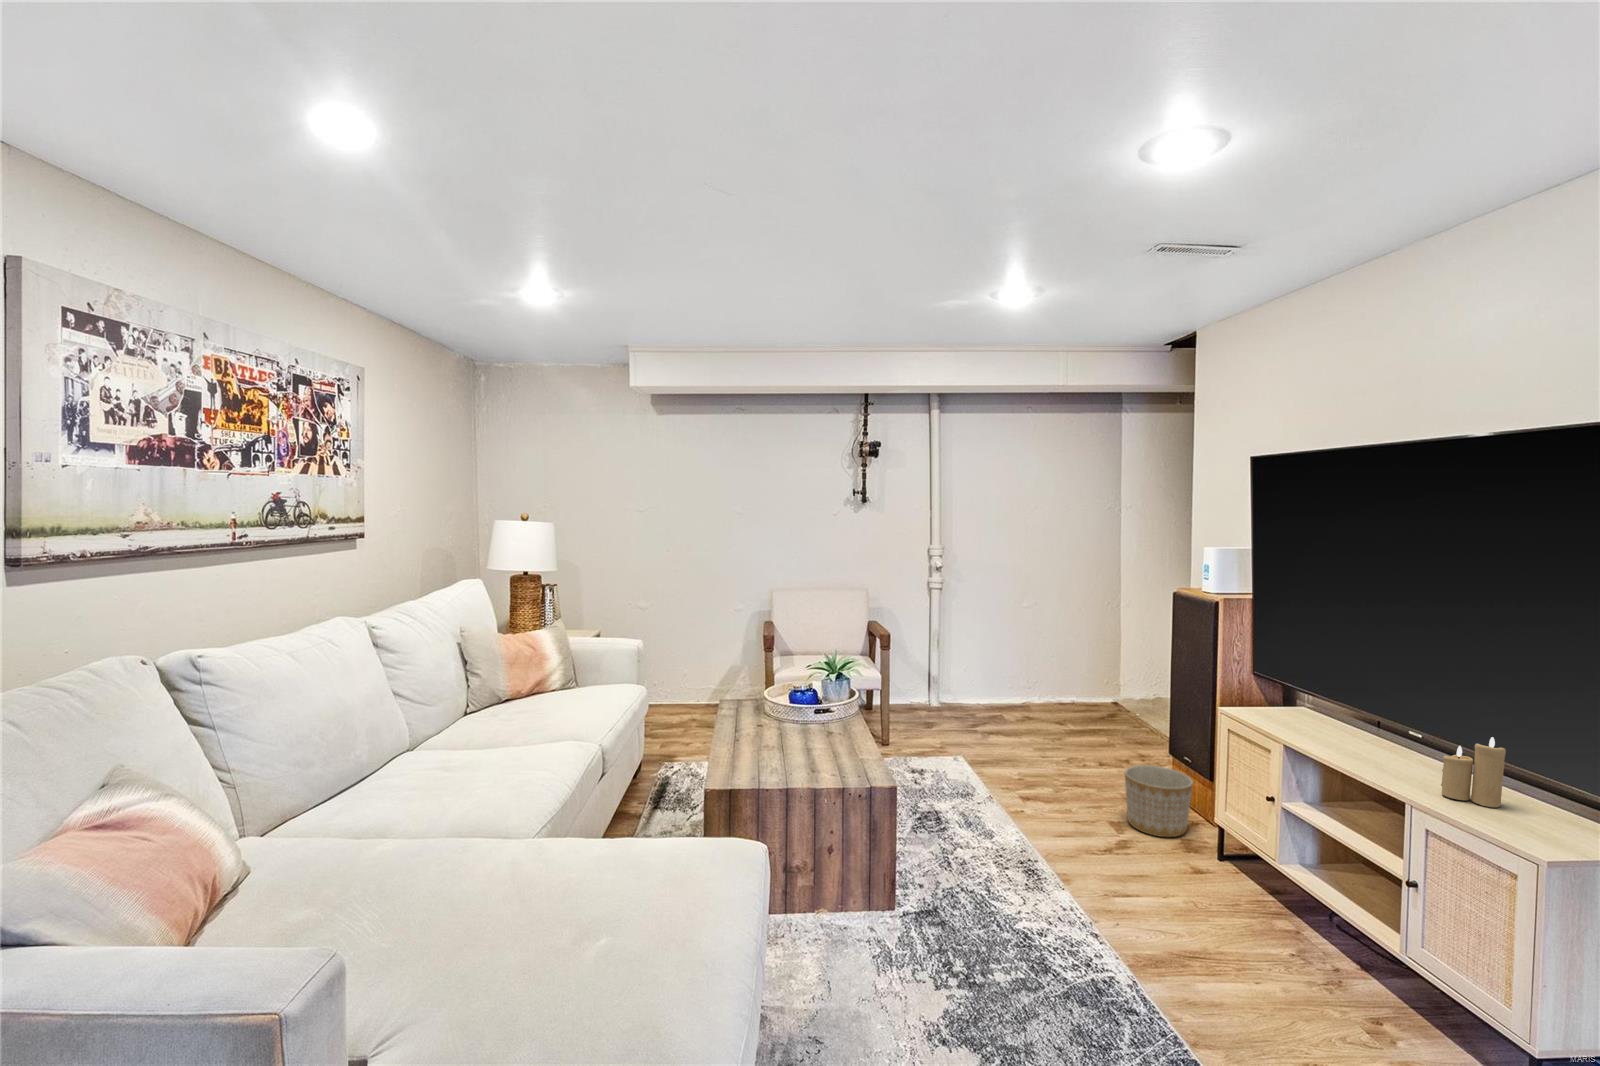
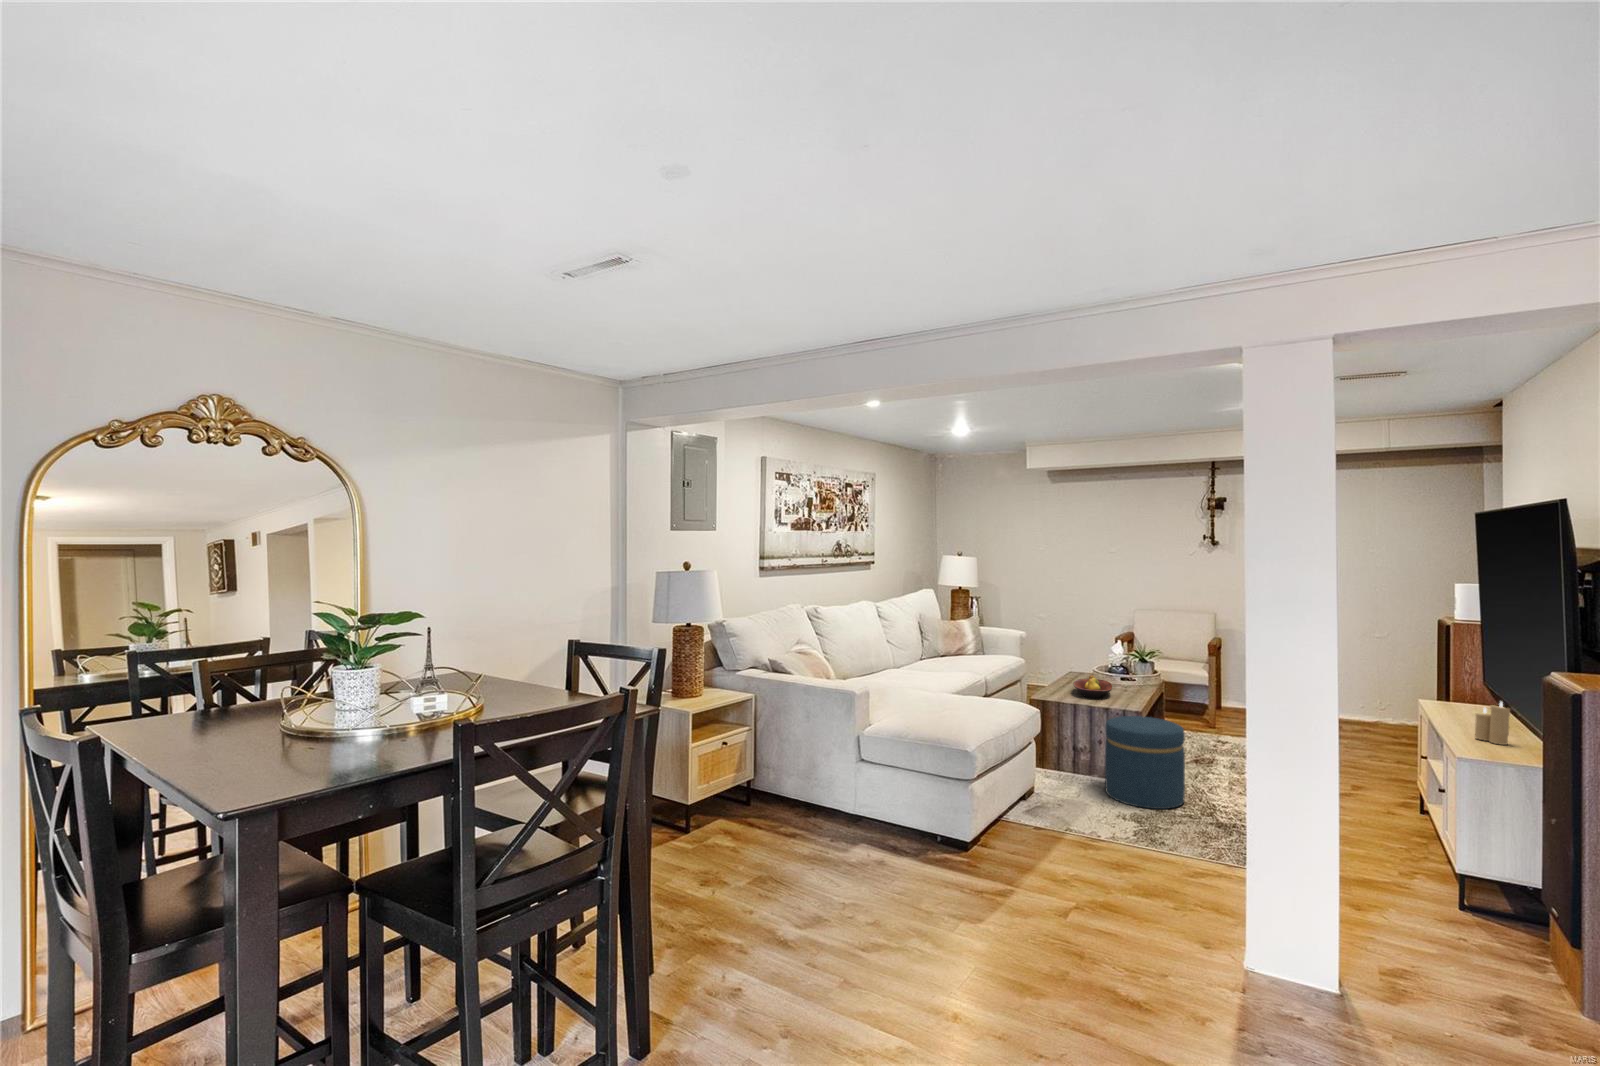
fruit bowl: none [761,720,830,766] -> present [1073,675,1112,698]
planter: present [1125,765,1193,837] -> none [1361,747,1419,797]
ottoman: none [864,802,1002,1000] -> present [1105,716,1185,809]

